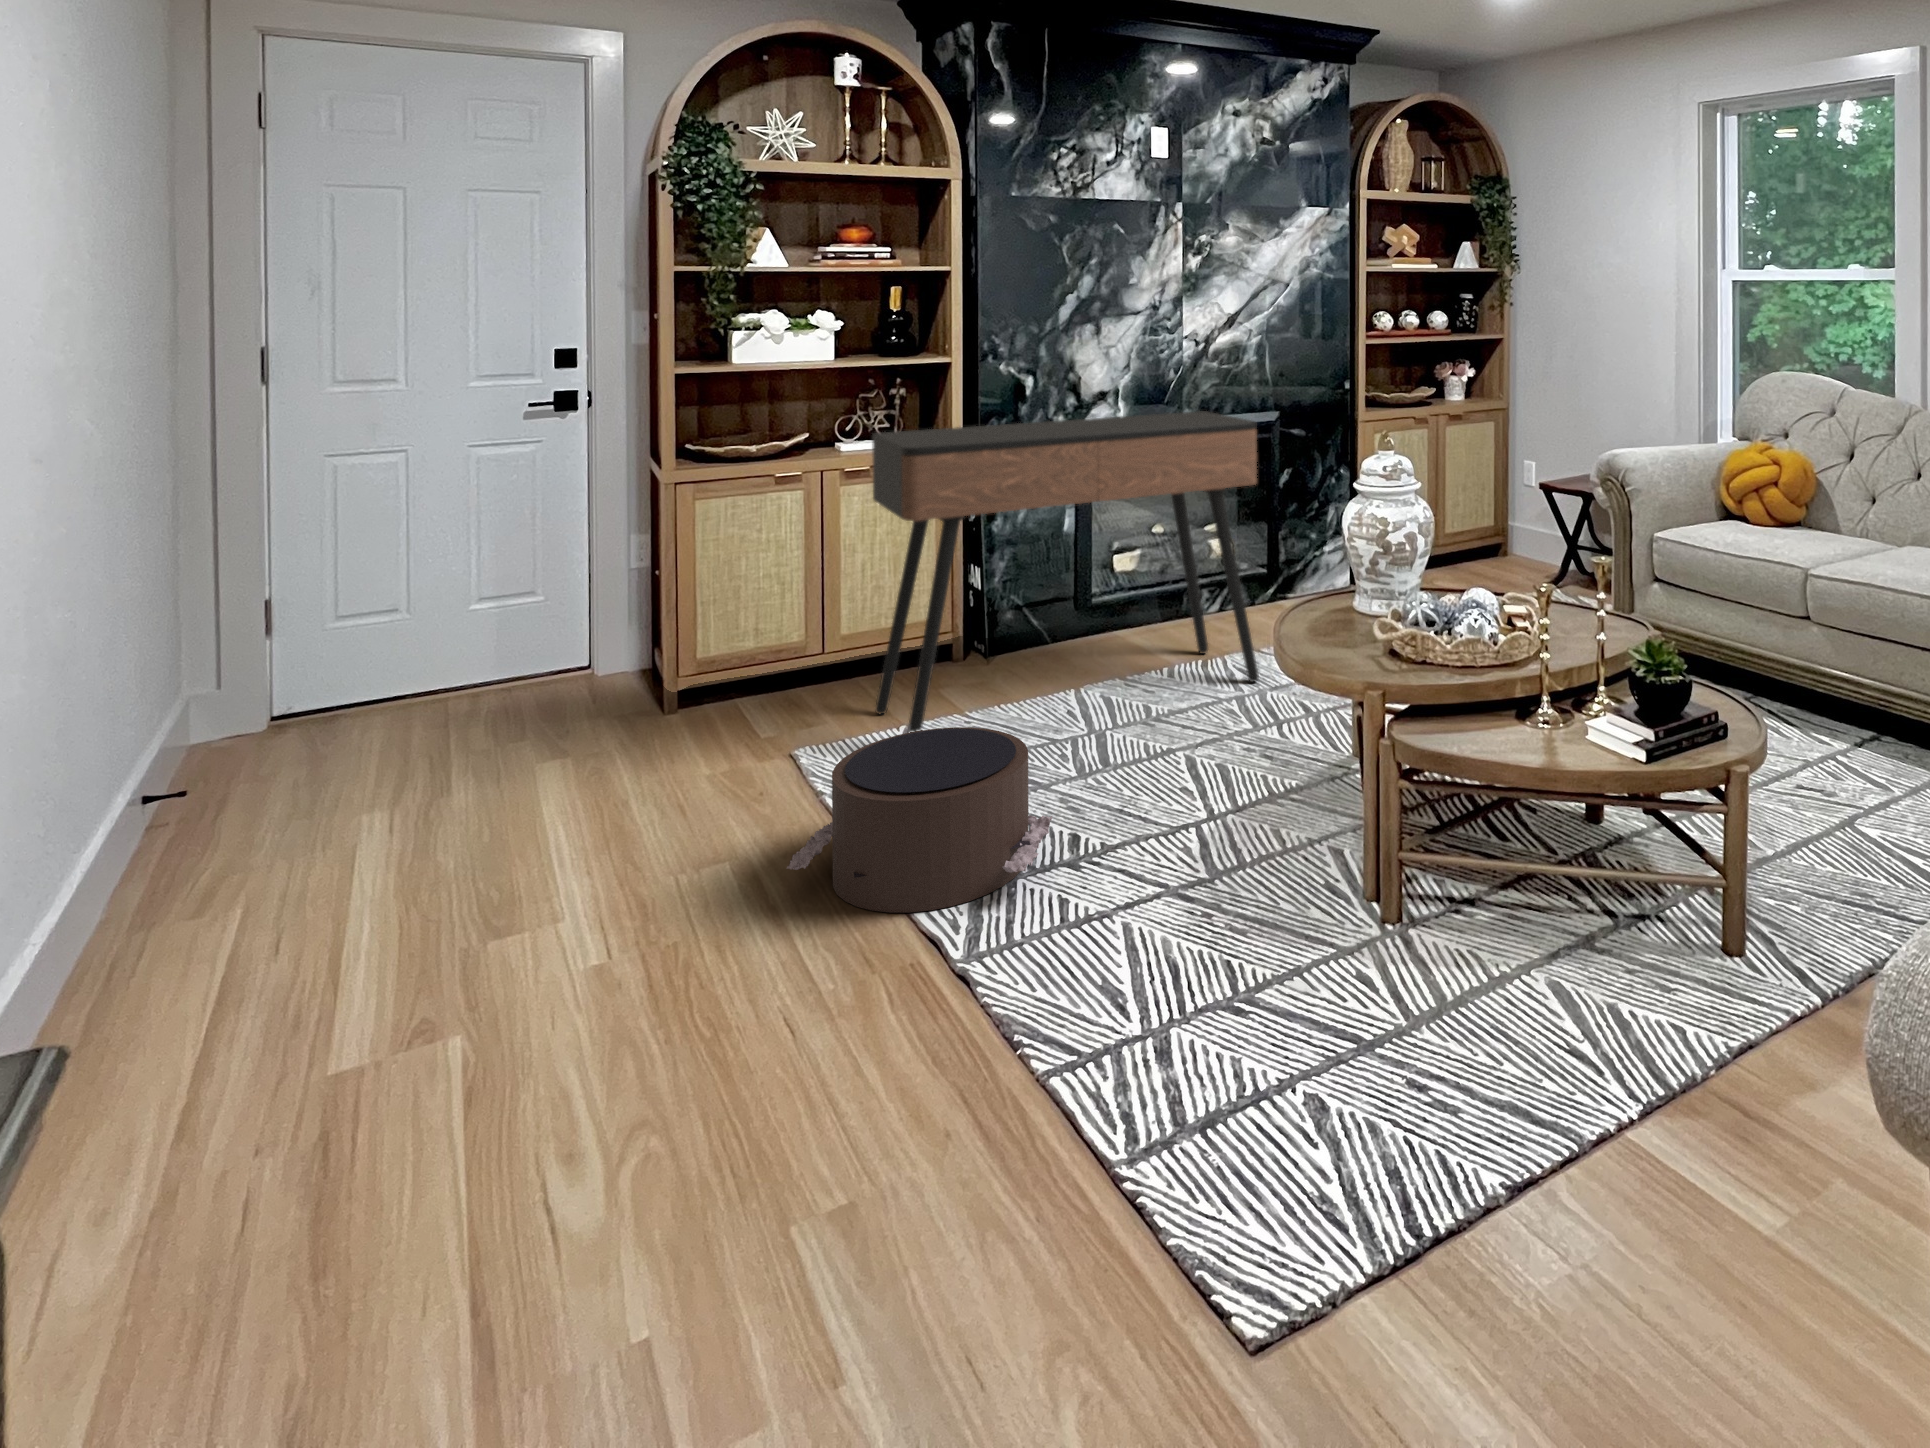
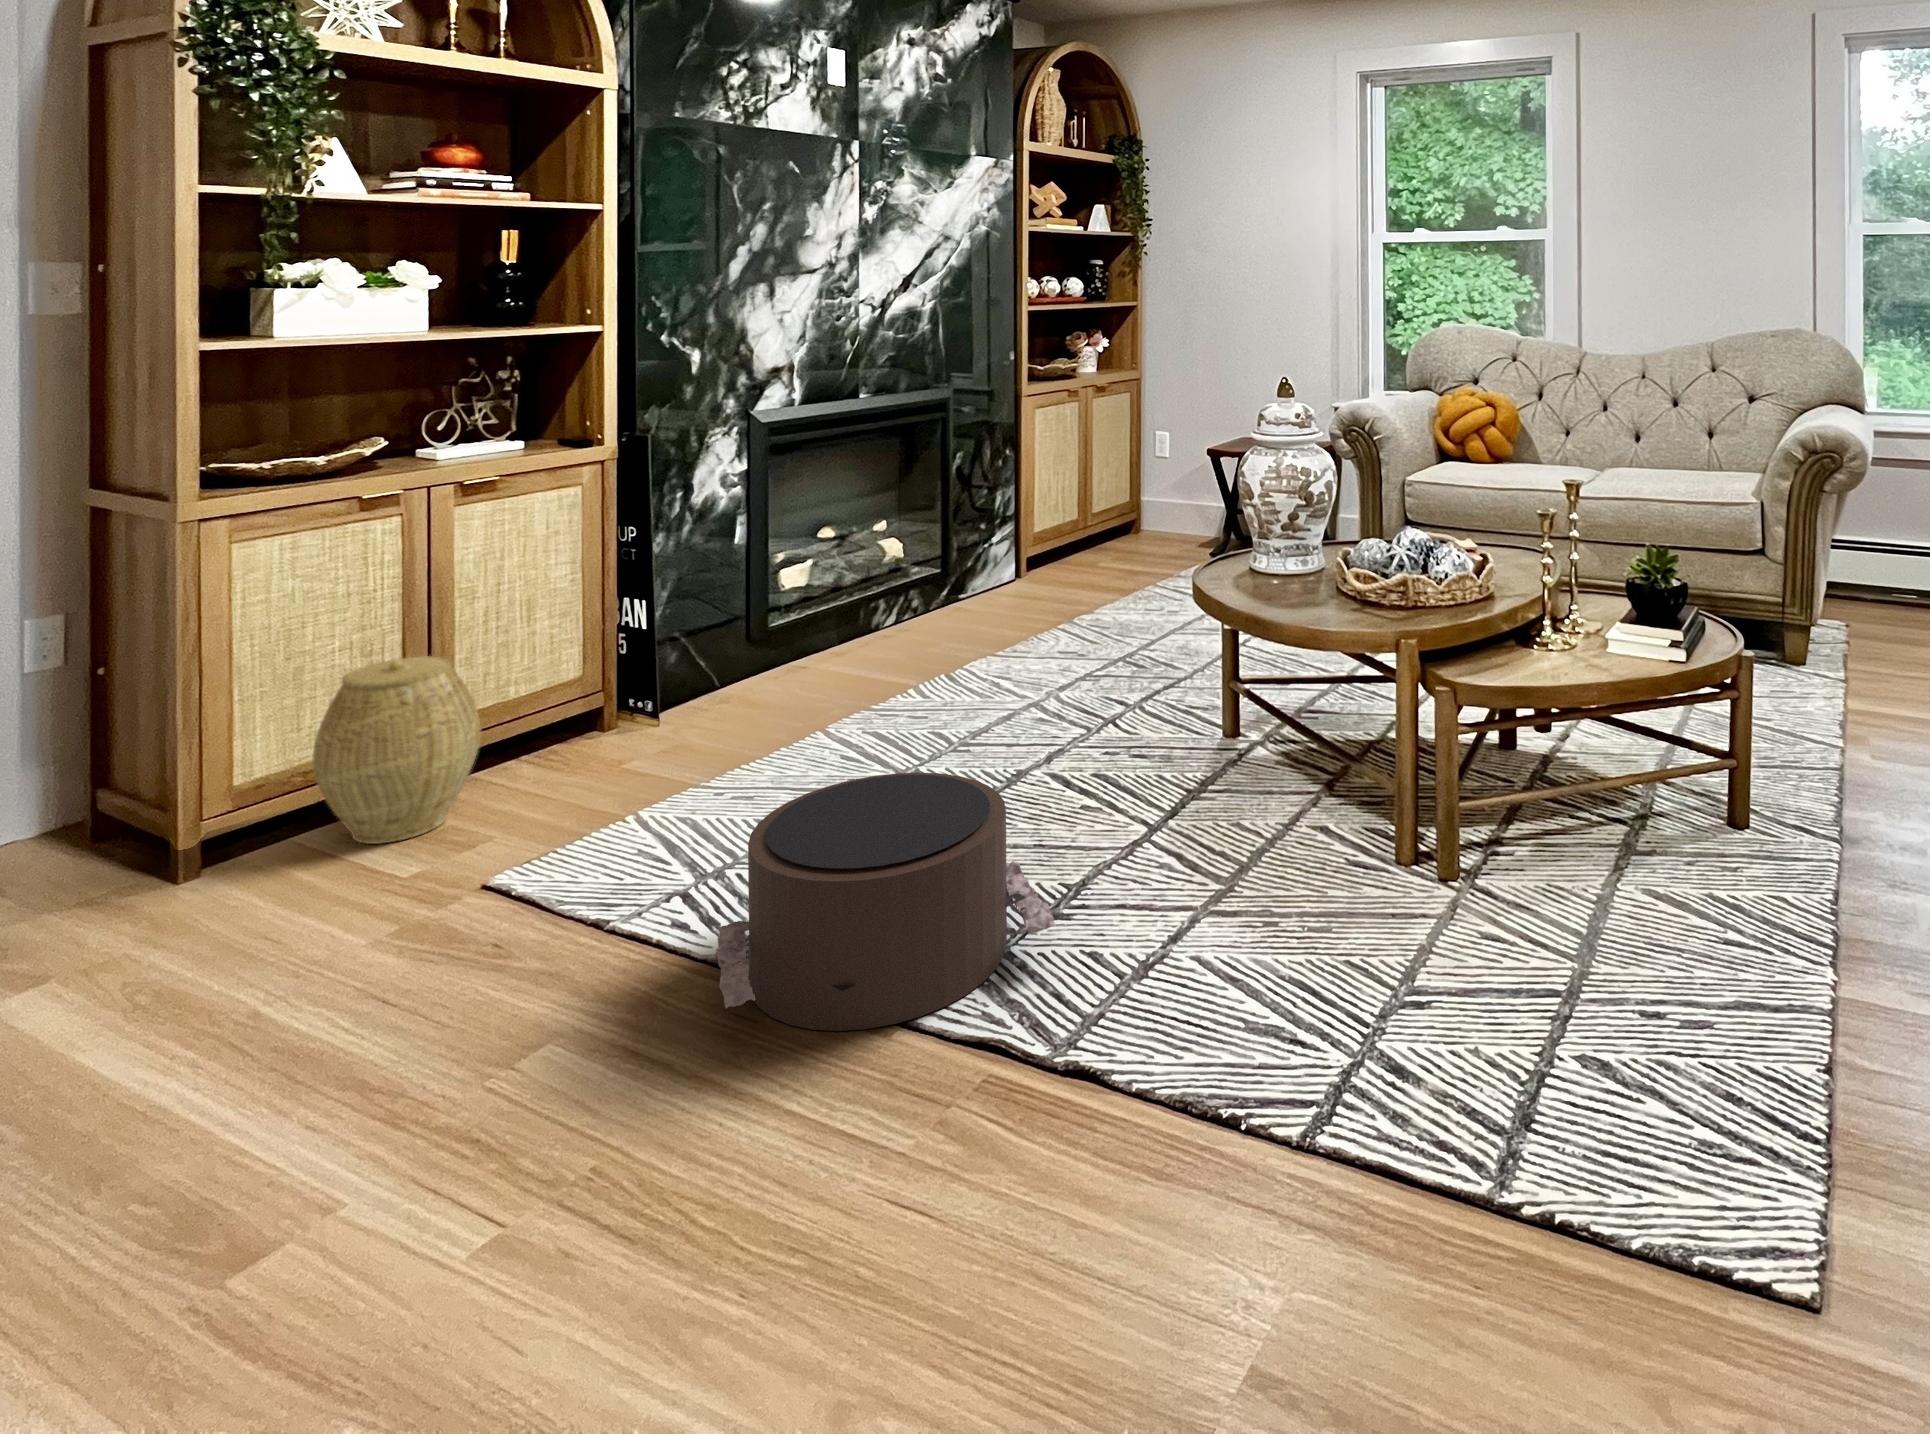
console table: present [872,411,1259,732] -> none [566,383,1040,841]
woven basket: none [726,590,829,716] -> present [313,656,481,844]

